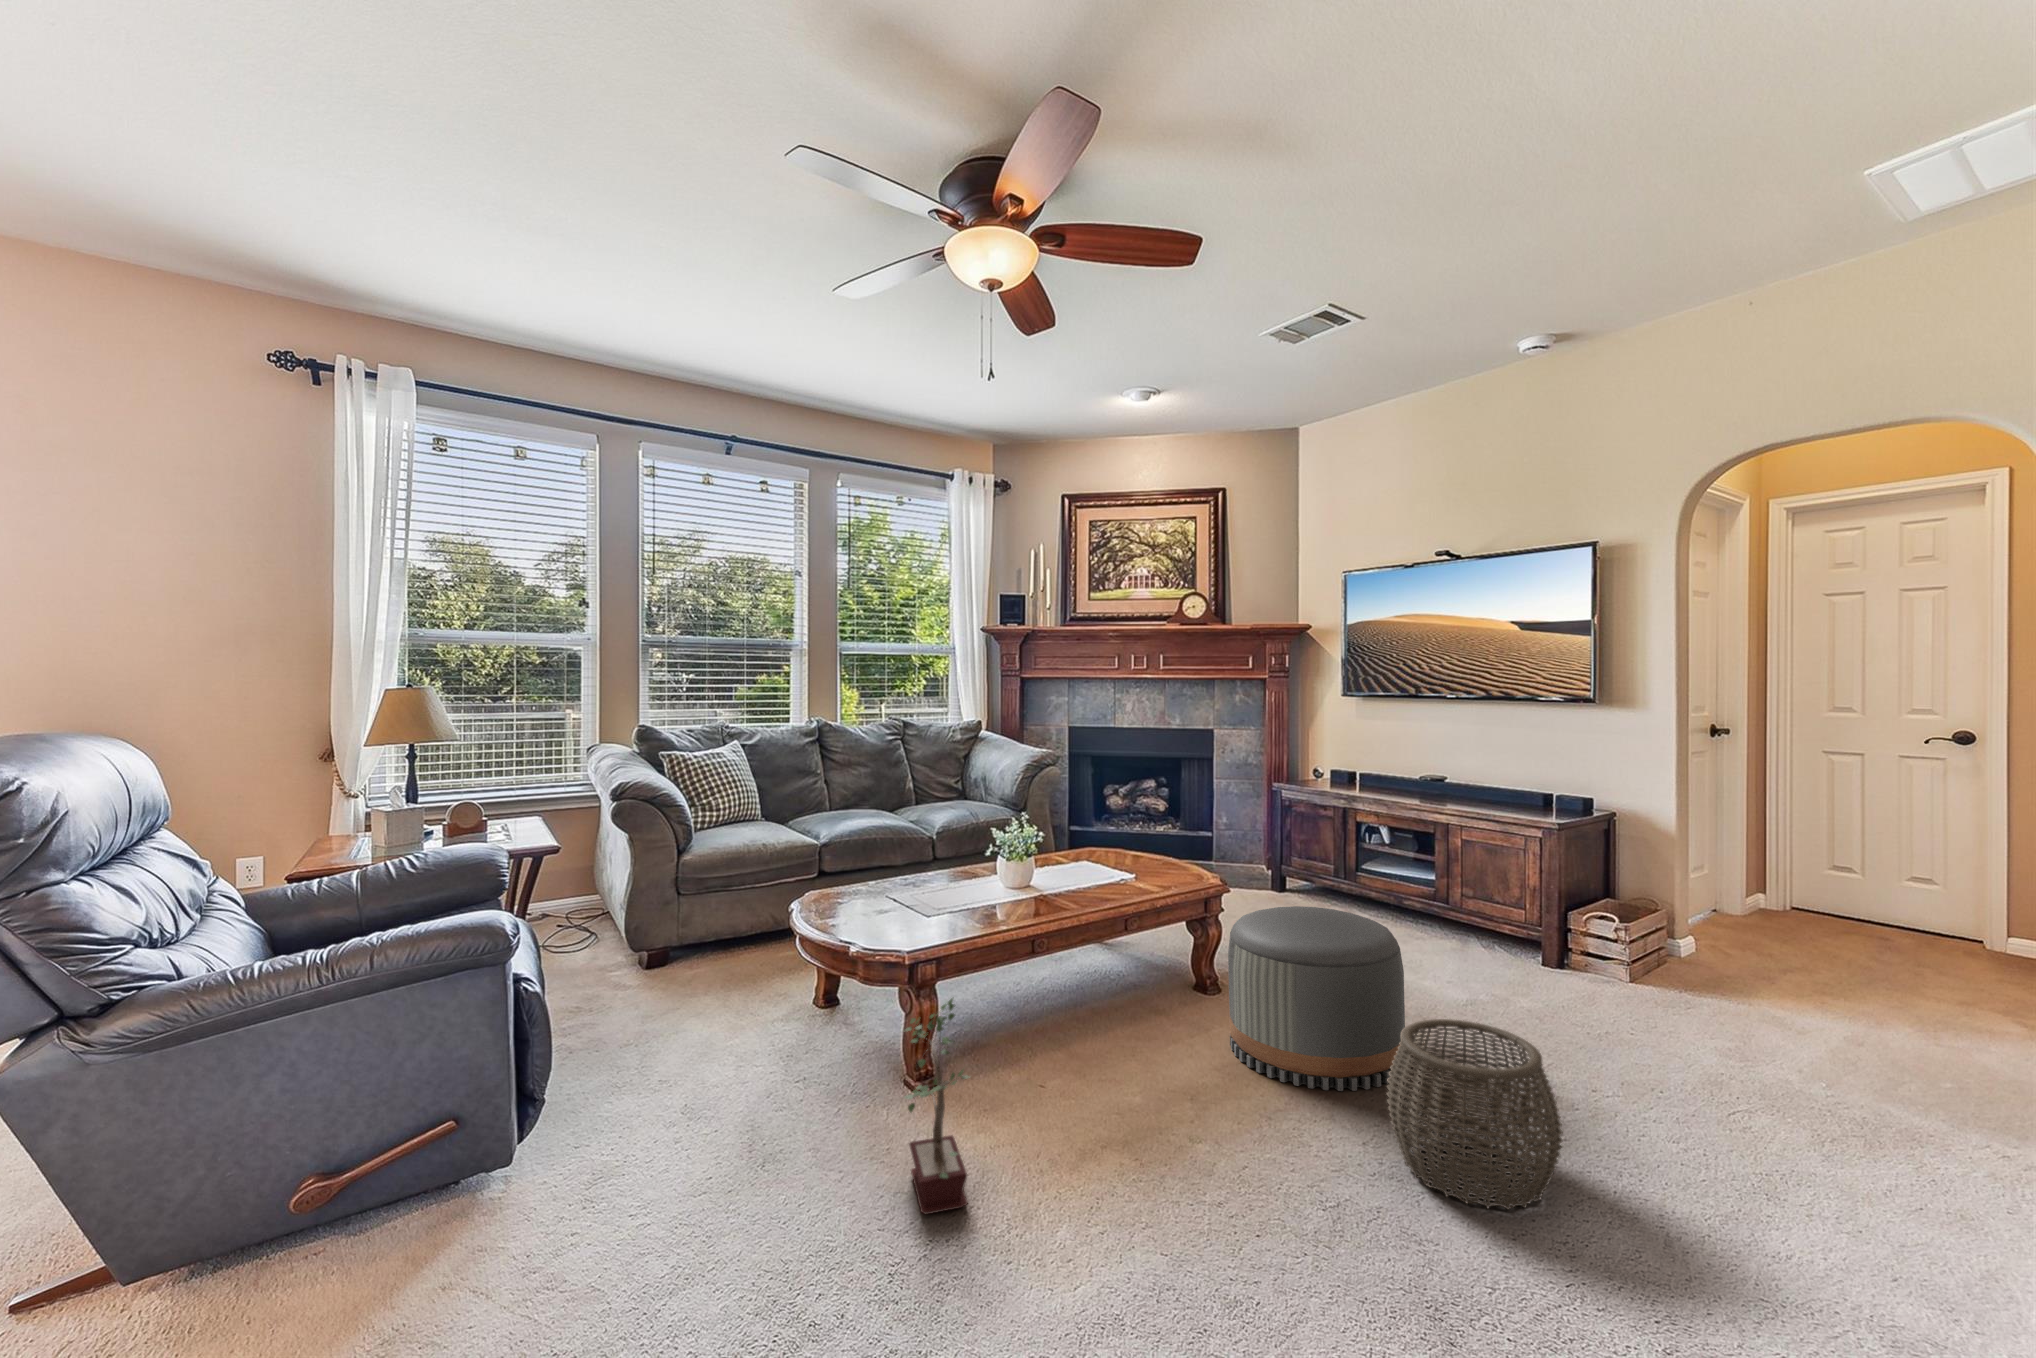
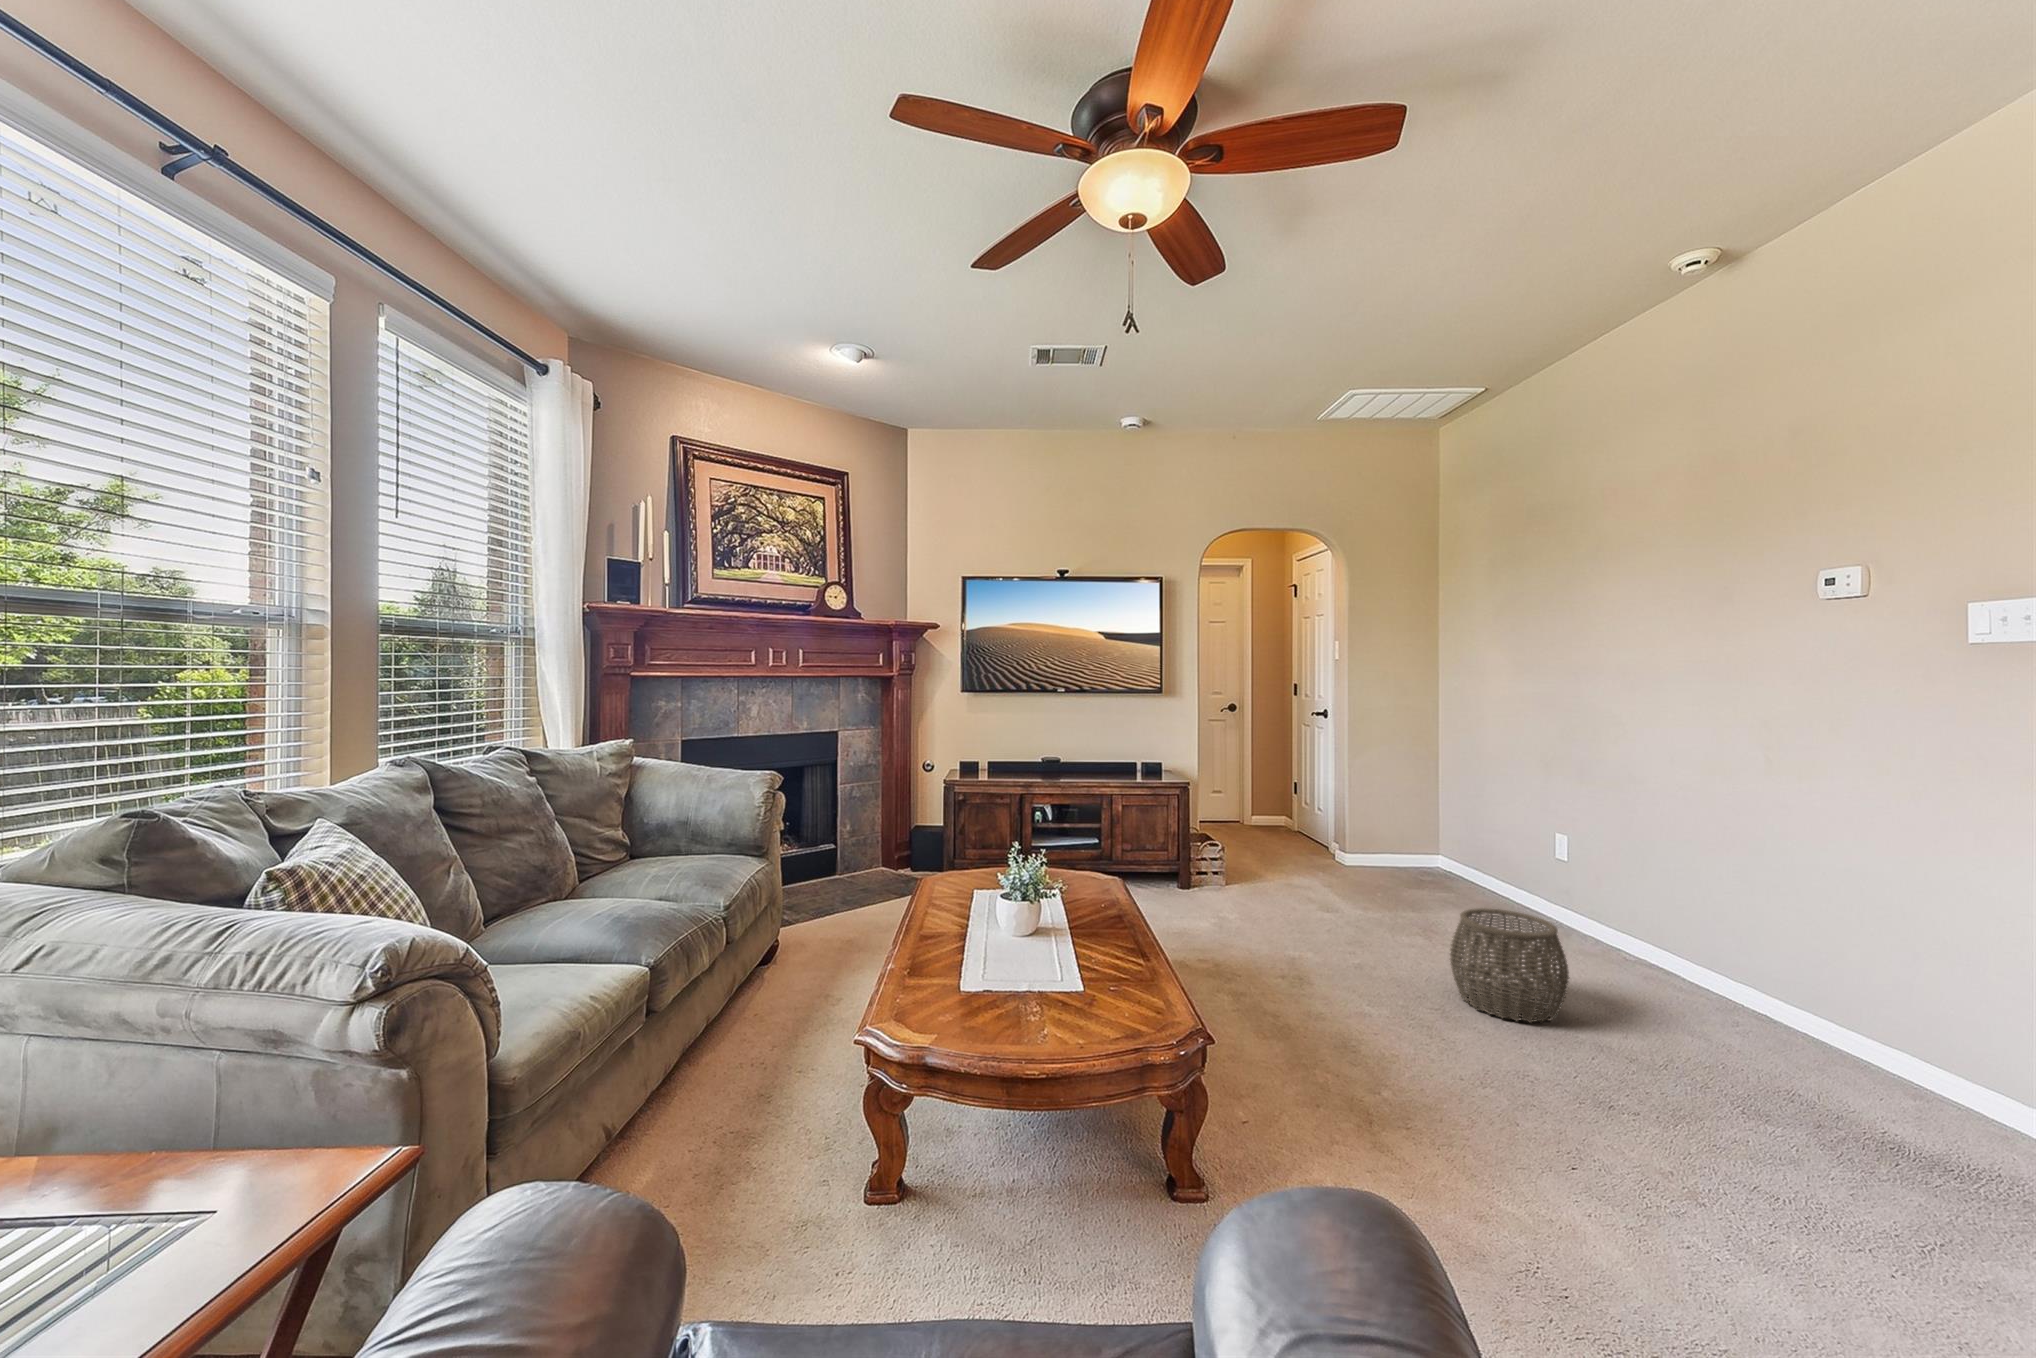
pouf: present [1228,906,1405,1091] -> none [1237,866,1382,1014]
potted plant: present [905,999,969,1214] -> none [1507,1016,1767,1267]

